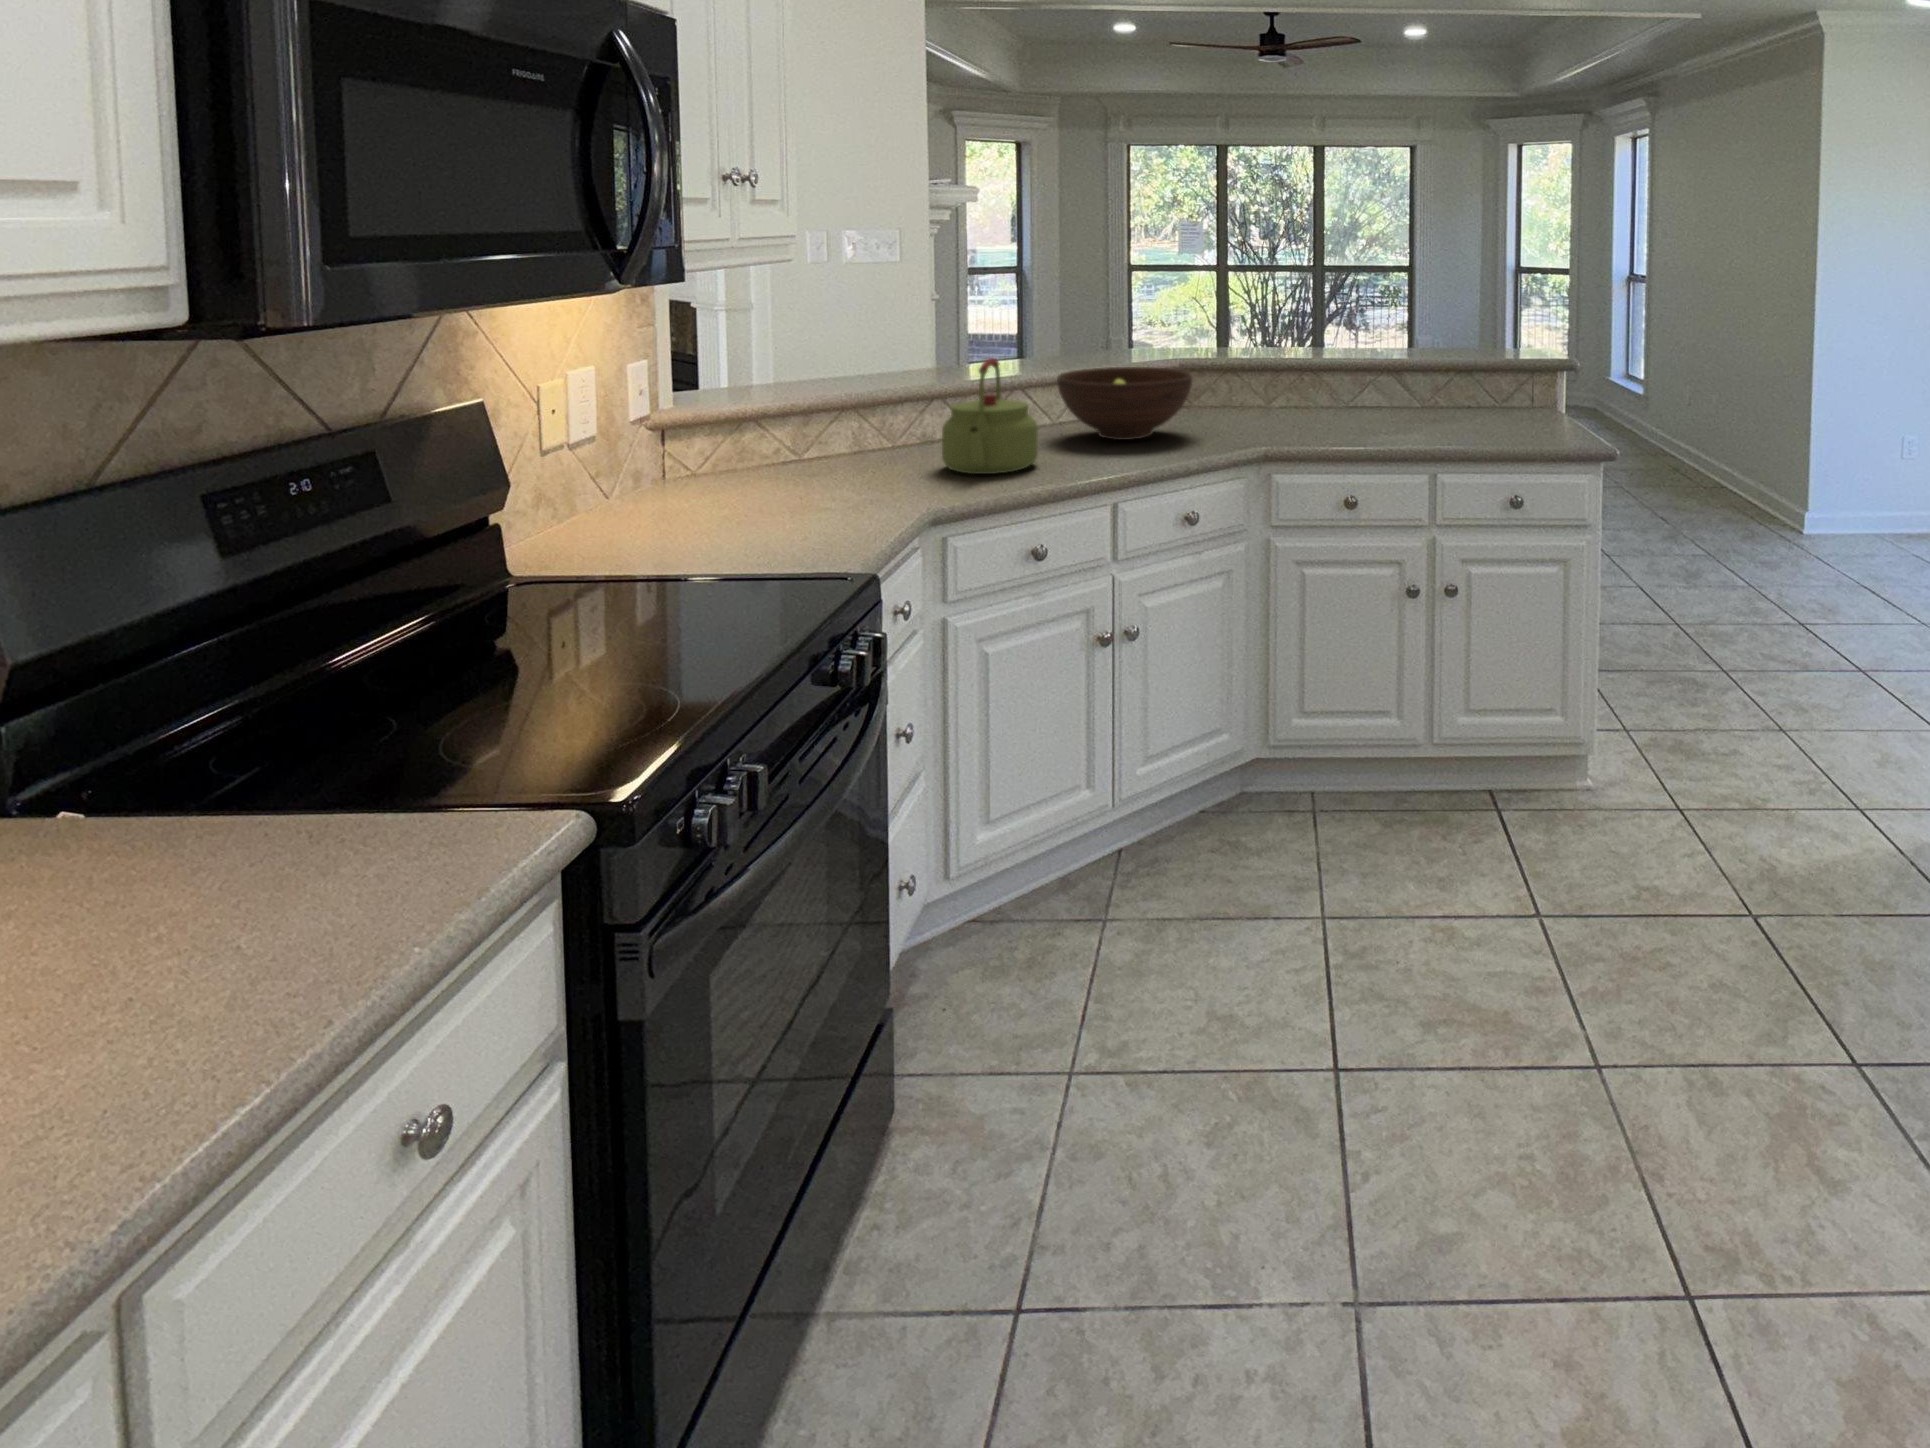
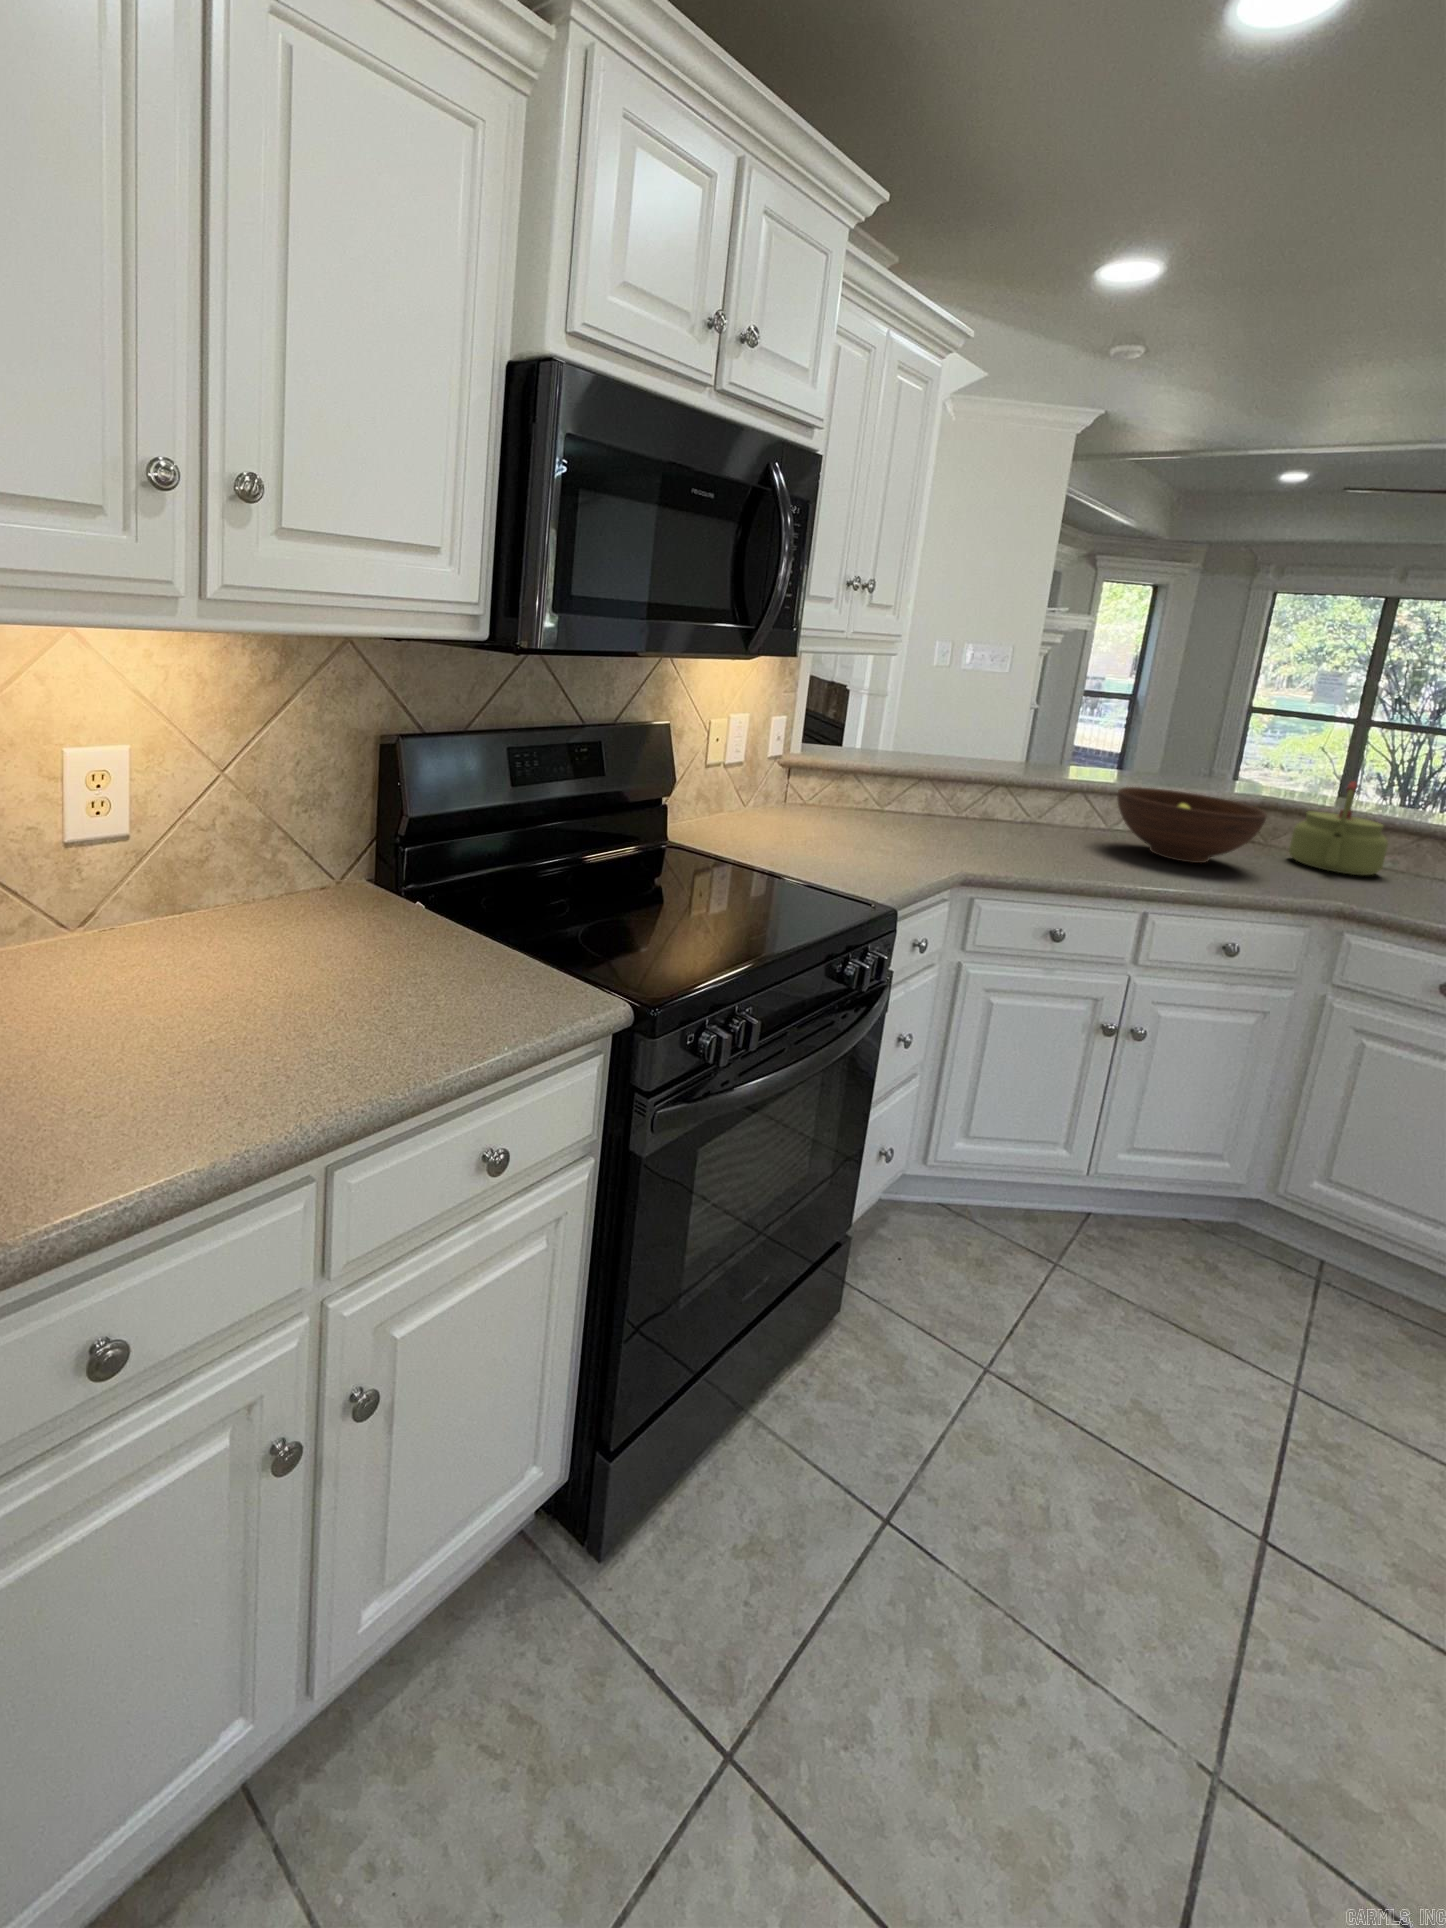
kettle: present [942,358,1038,474] -> present [1289,781,1388,875]

